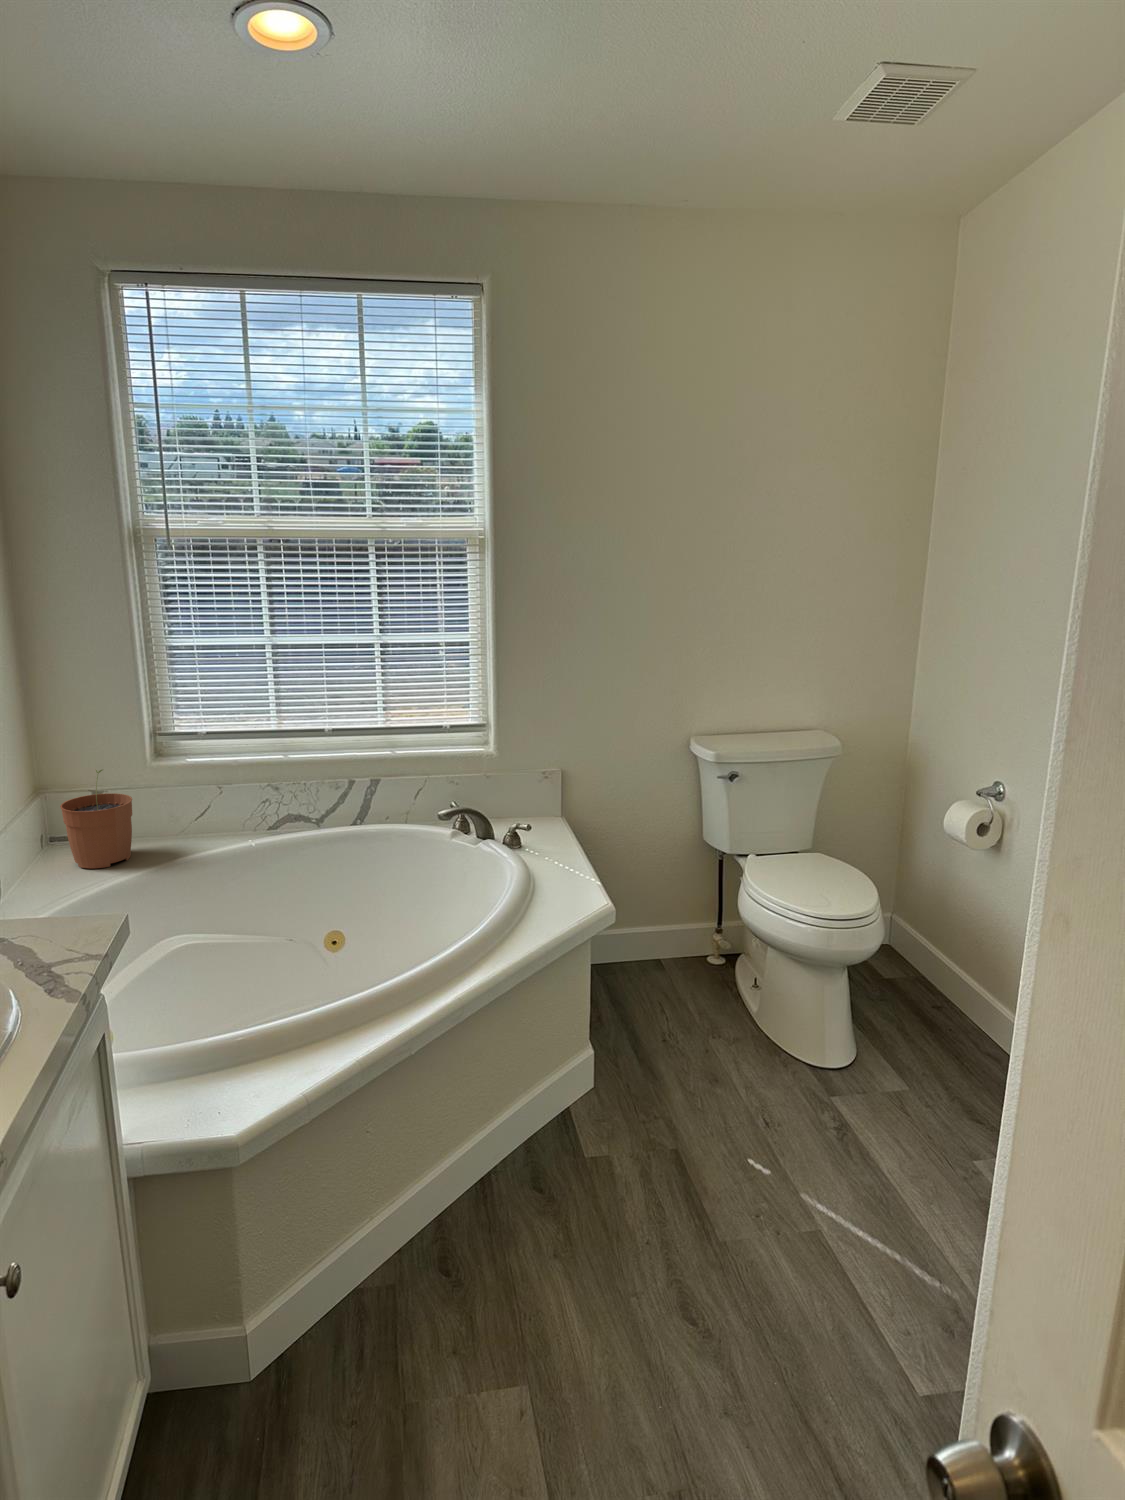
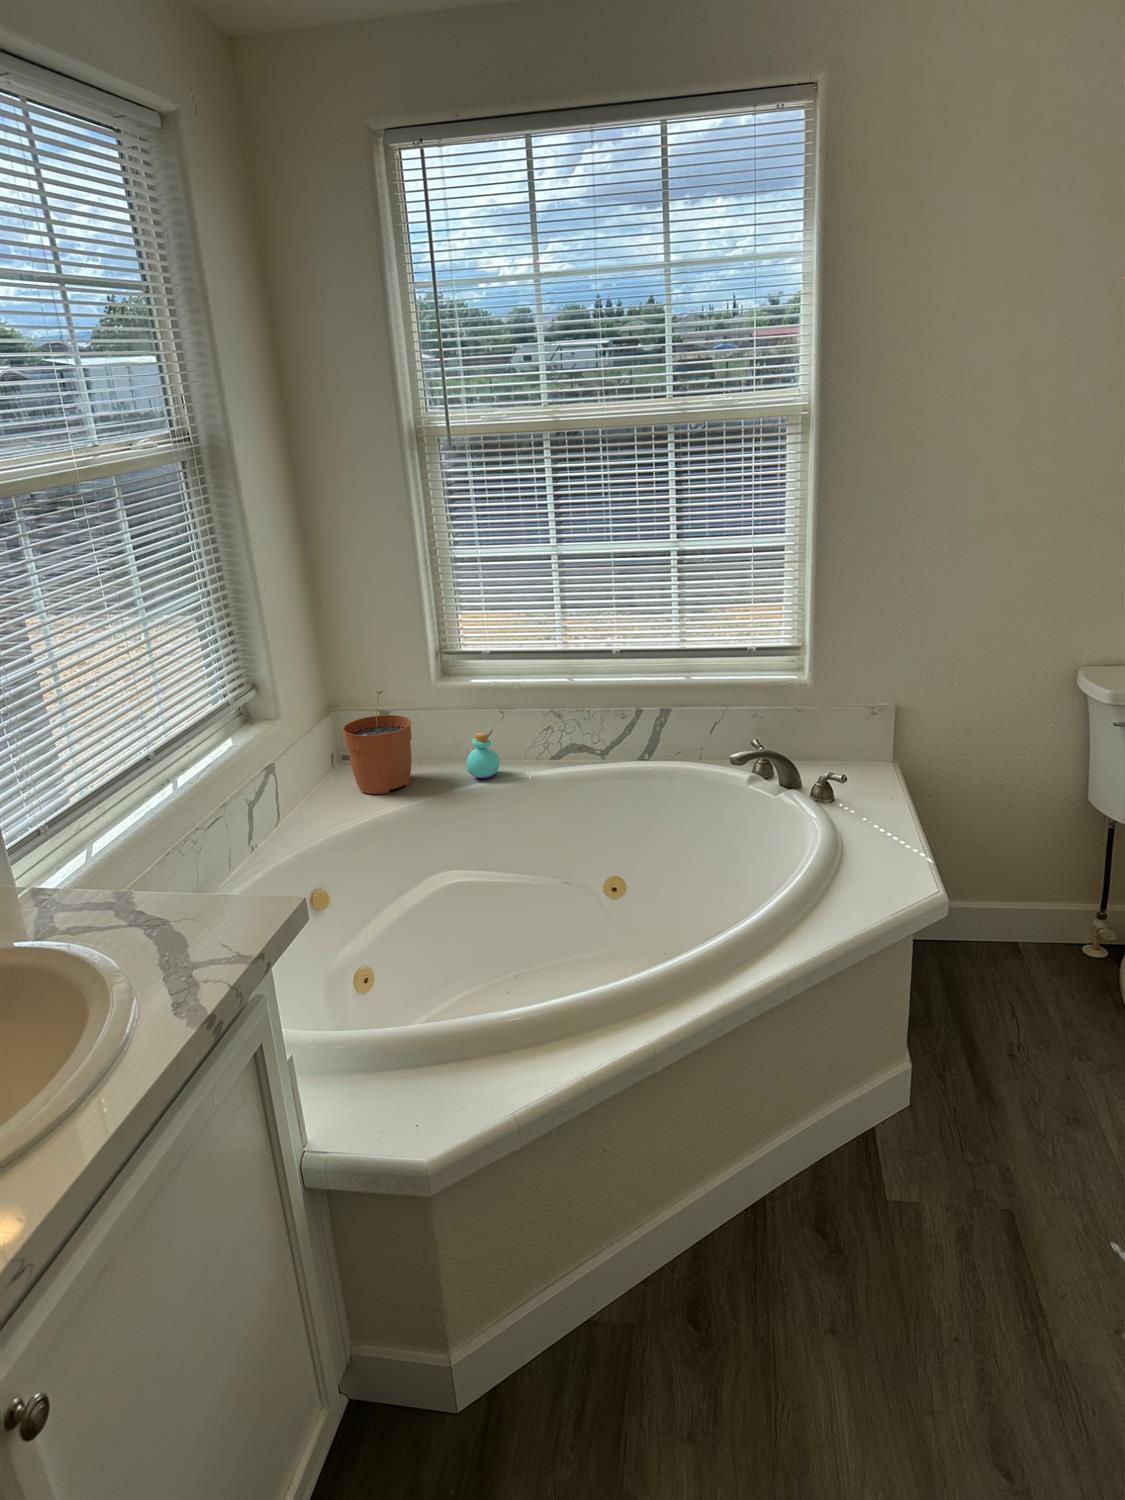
perfume bottle: none [188,805,221,848] -> present [466,732,499,778]

